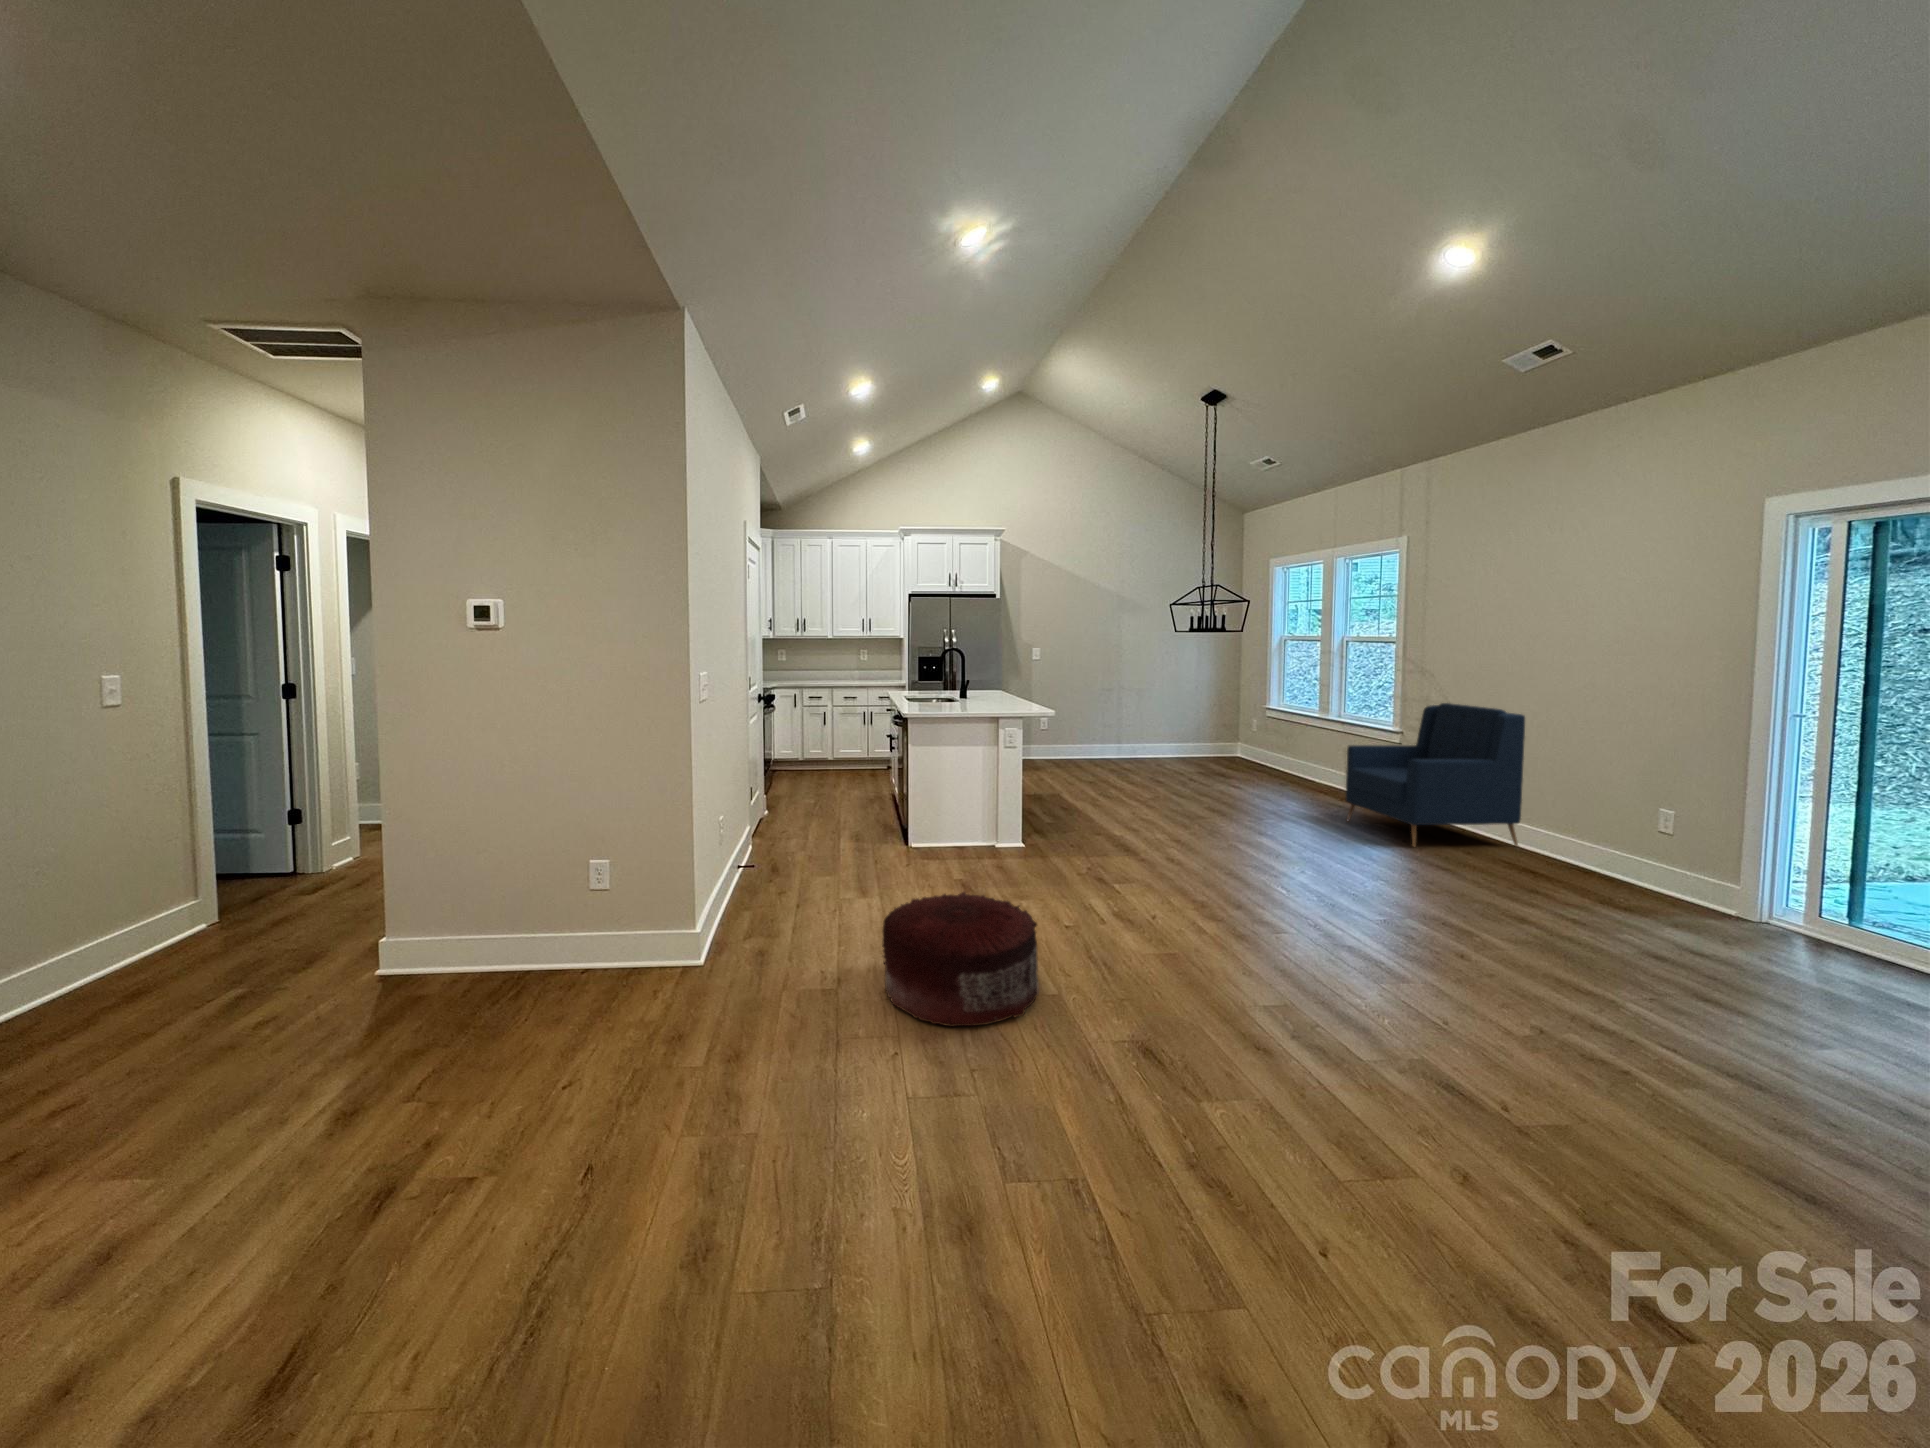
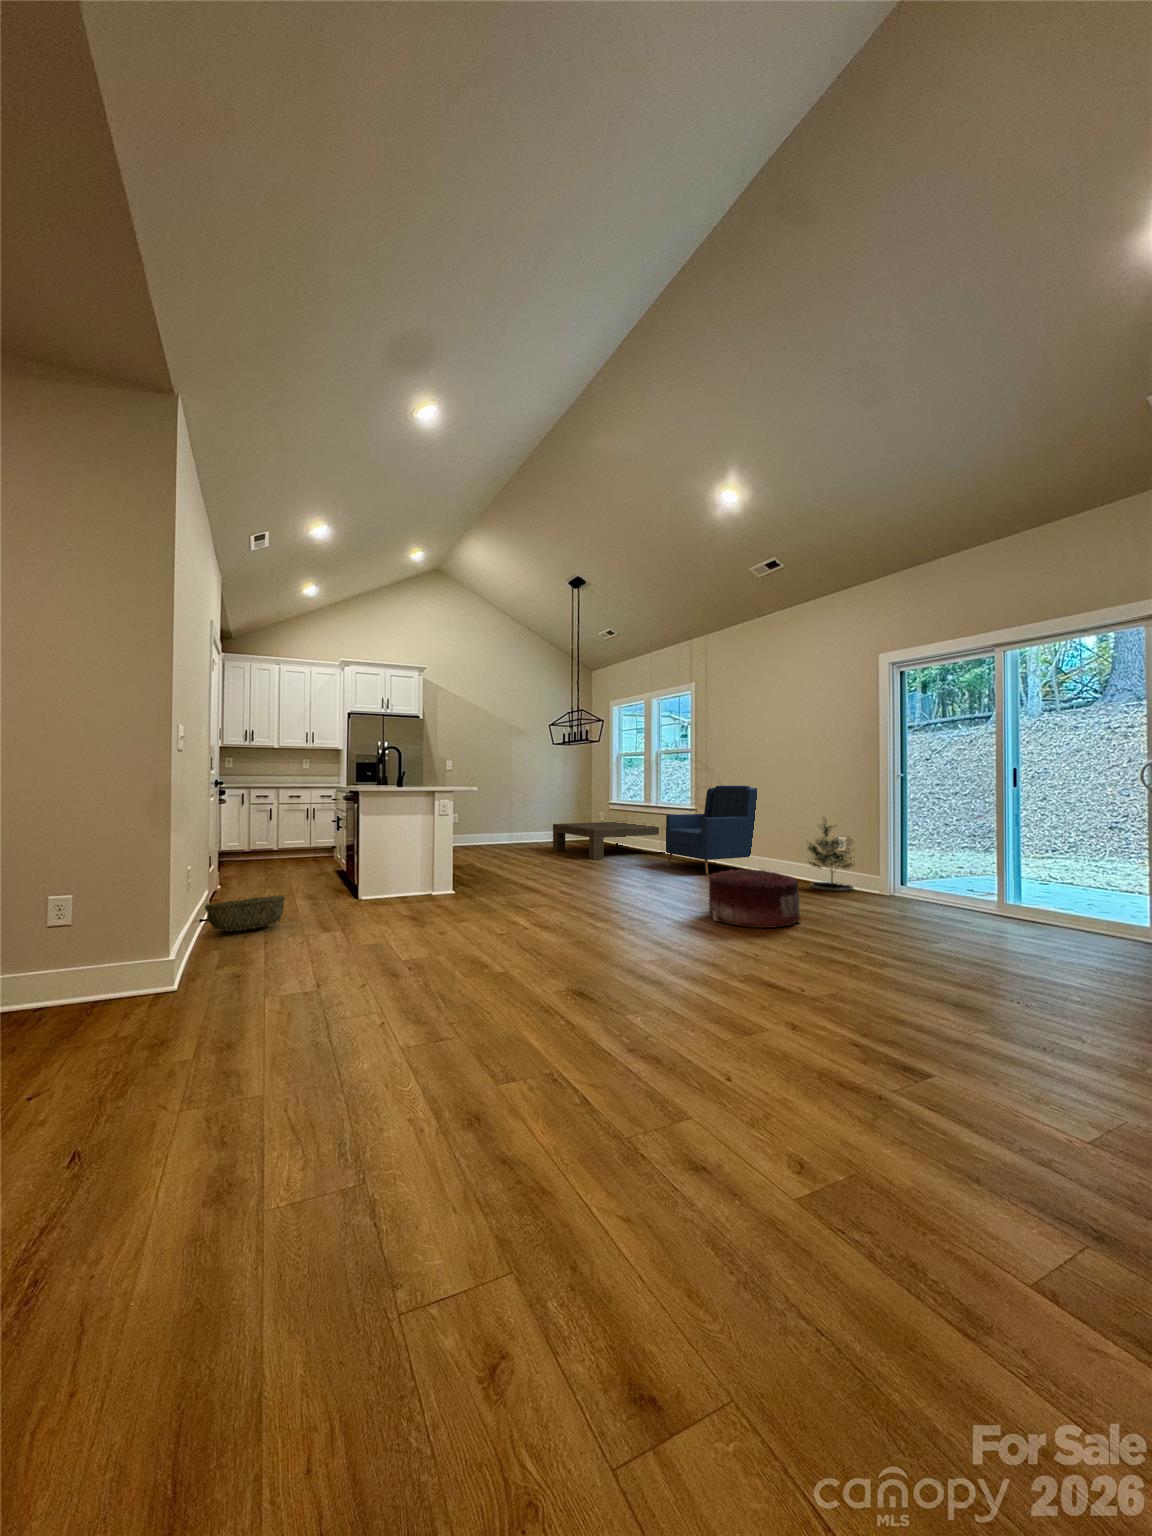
coffee table: none [1171,737,1358,797] -> present [553,822,665,859]
potted tree: none [1609,780,1731,917] -> present [807,818,855,891]
woven basket: none [741,842,822,882] -> present [205,895,285,932]
pouf: present [882,892,1039,1027] -> present [709,869,801,928]

